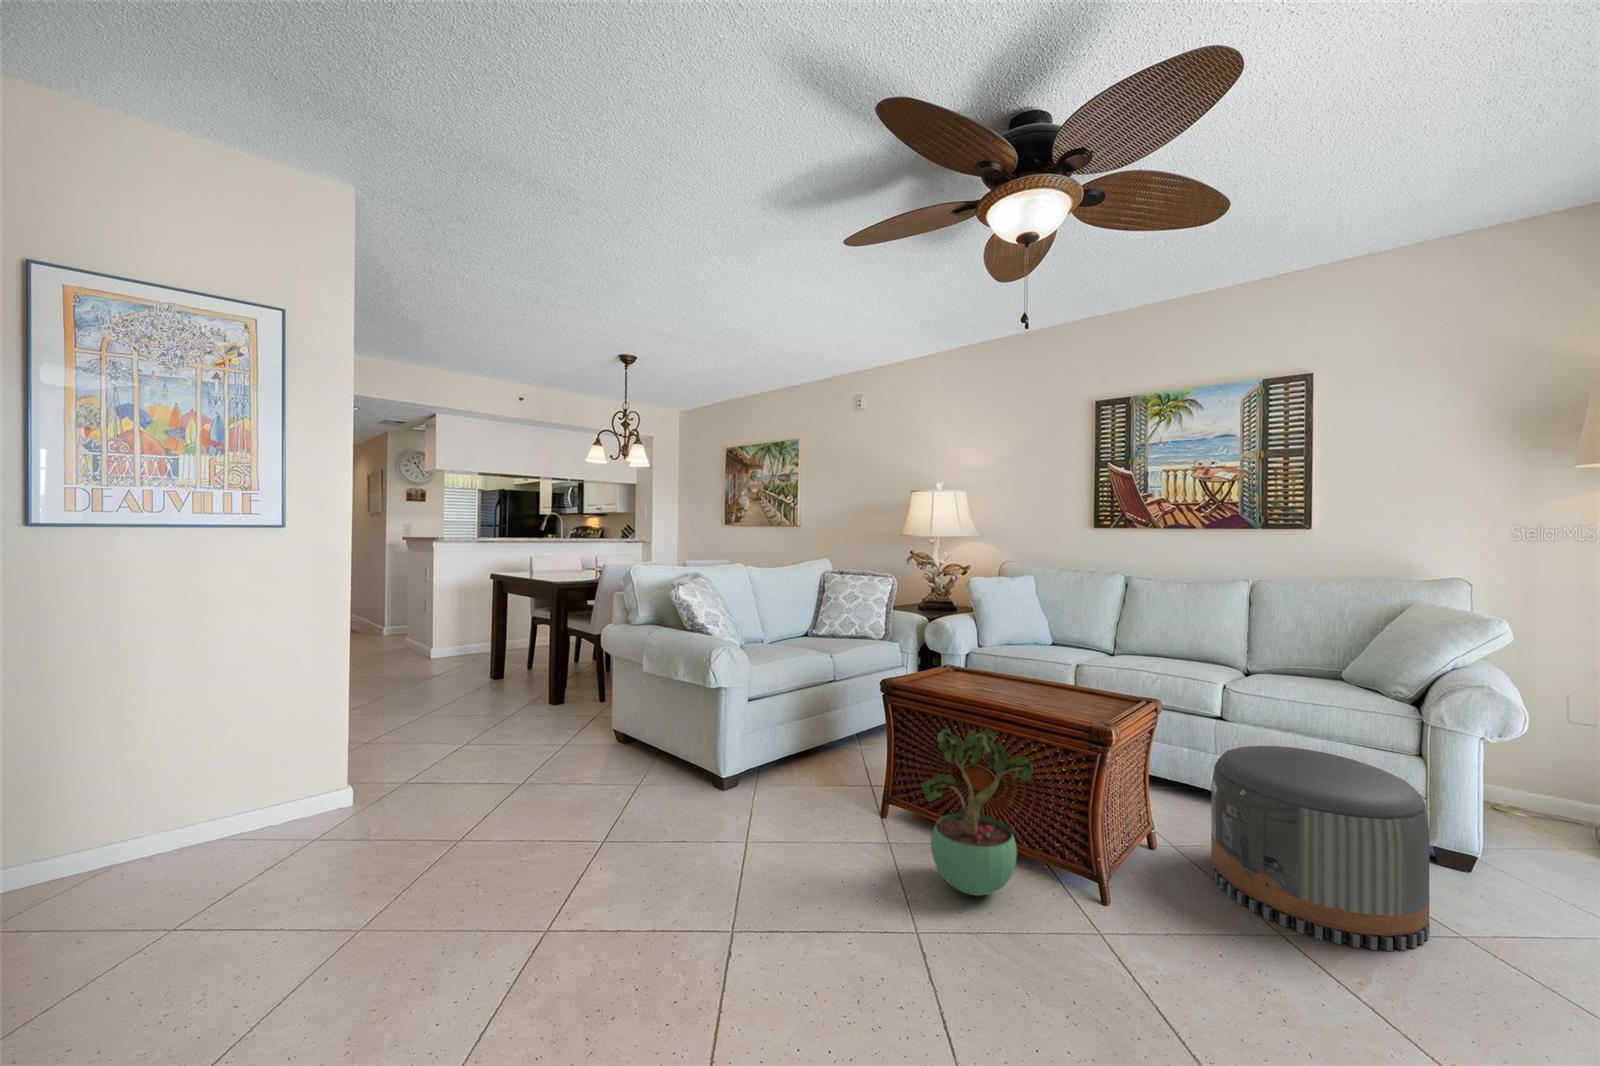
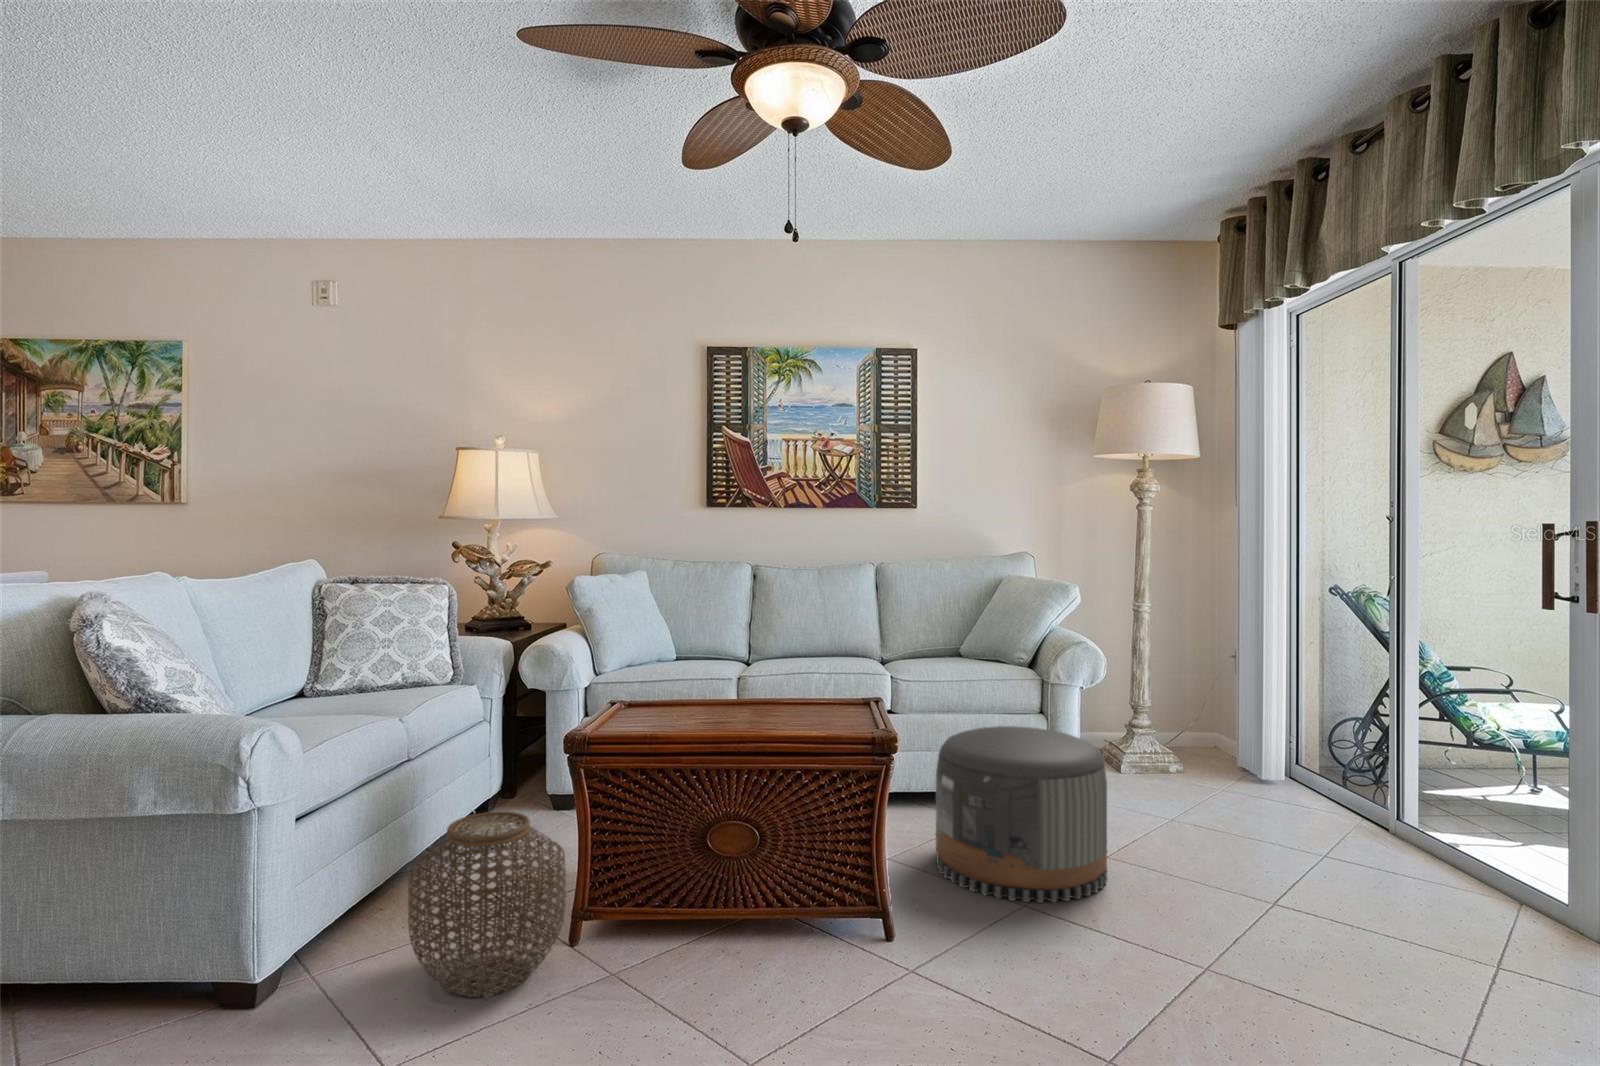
woven basket: none [775,720,866,831] -> present [408,811,566,997]
potted plant: present [921,728,1033,896] -> none [706,762,845,989]

